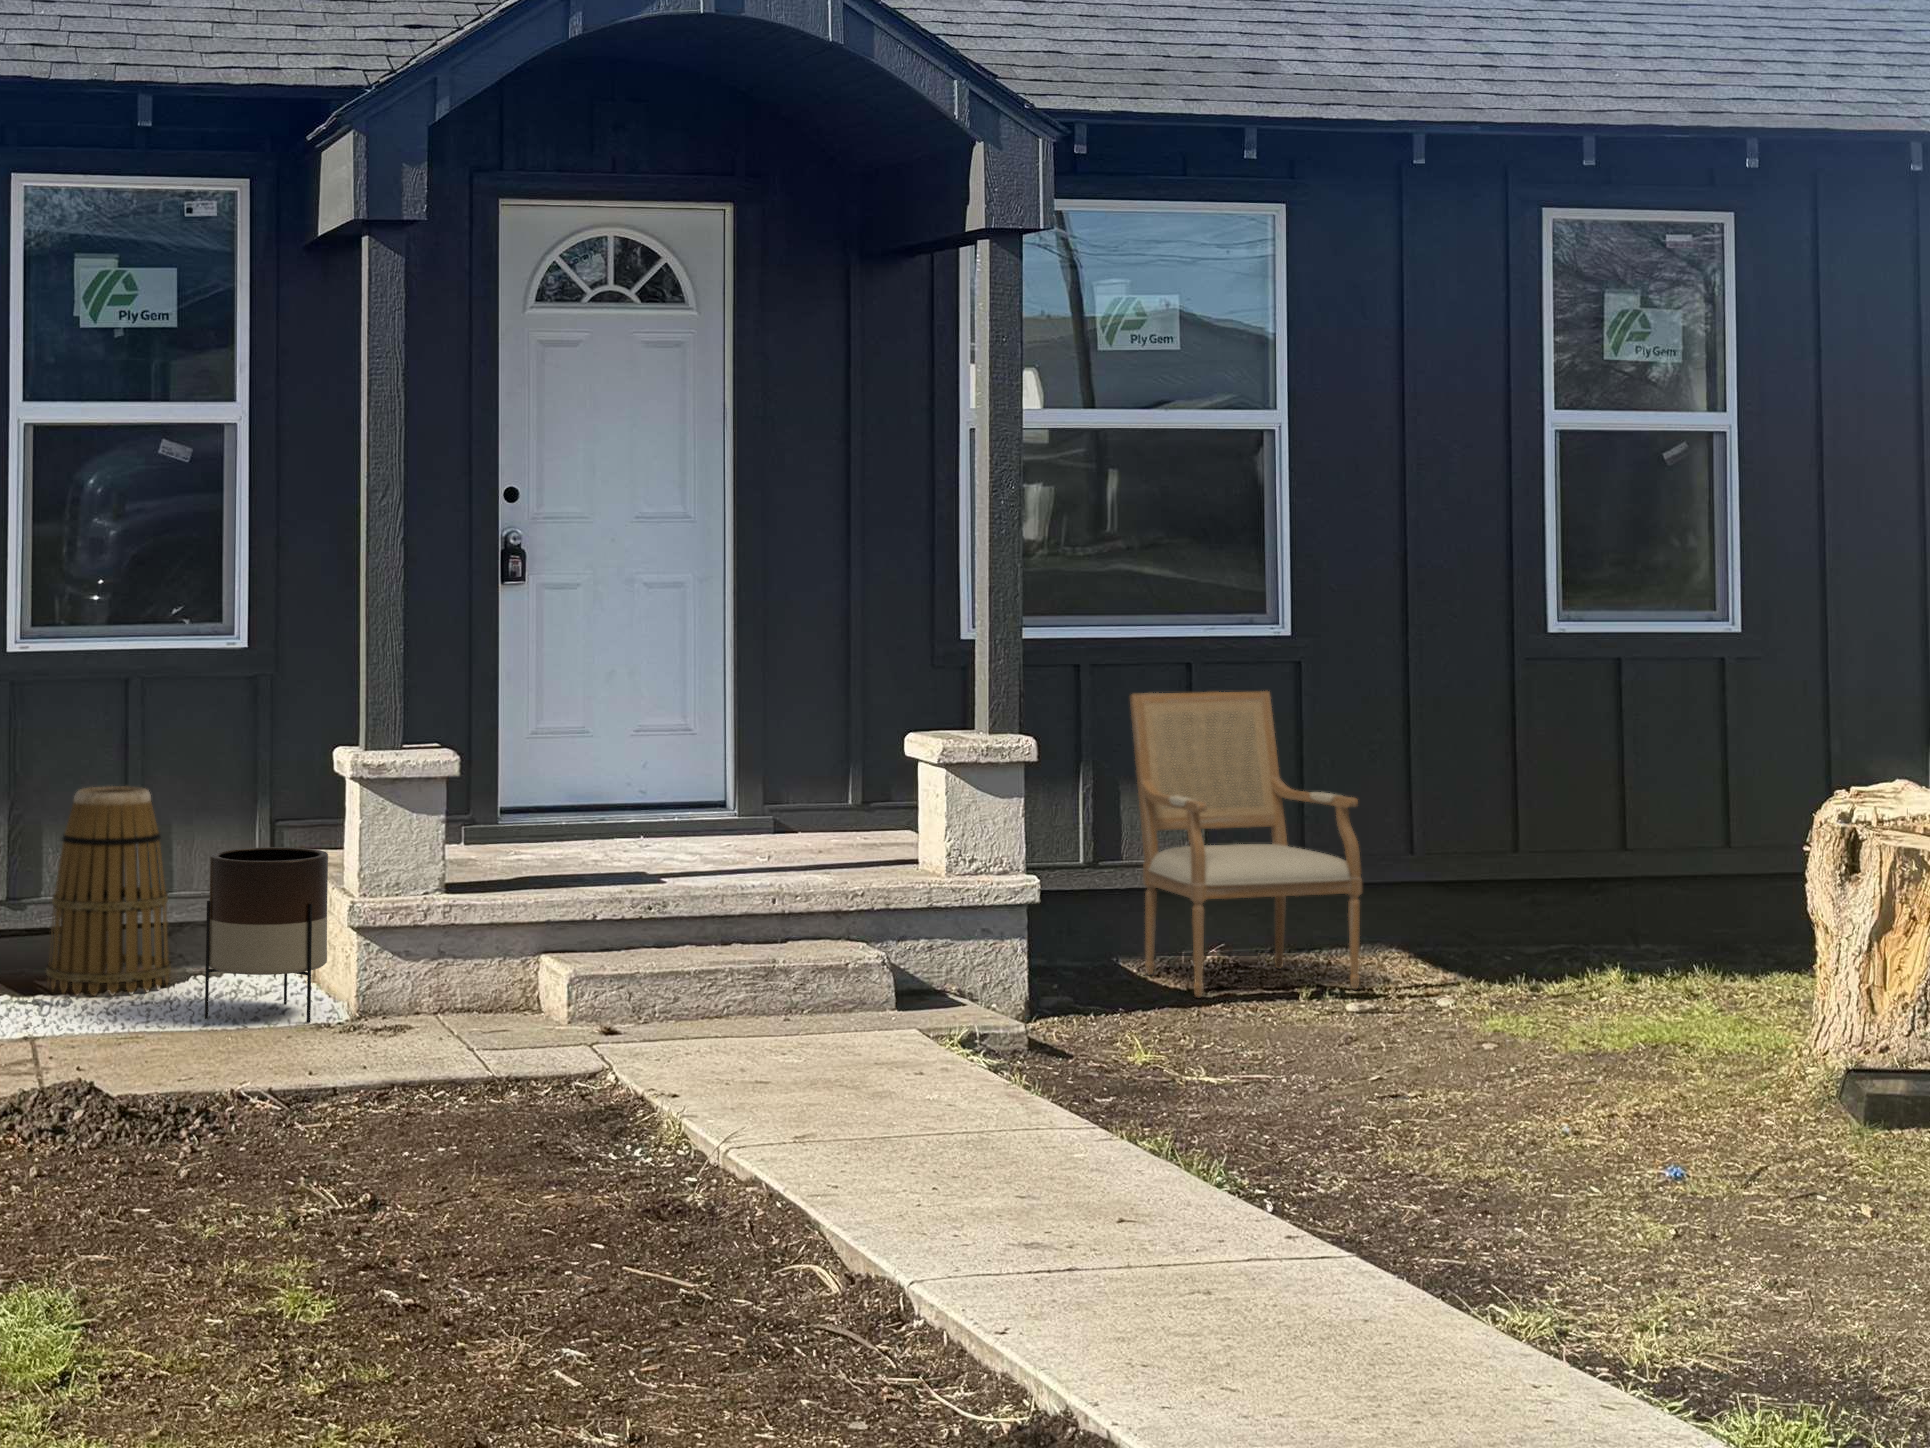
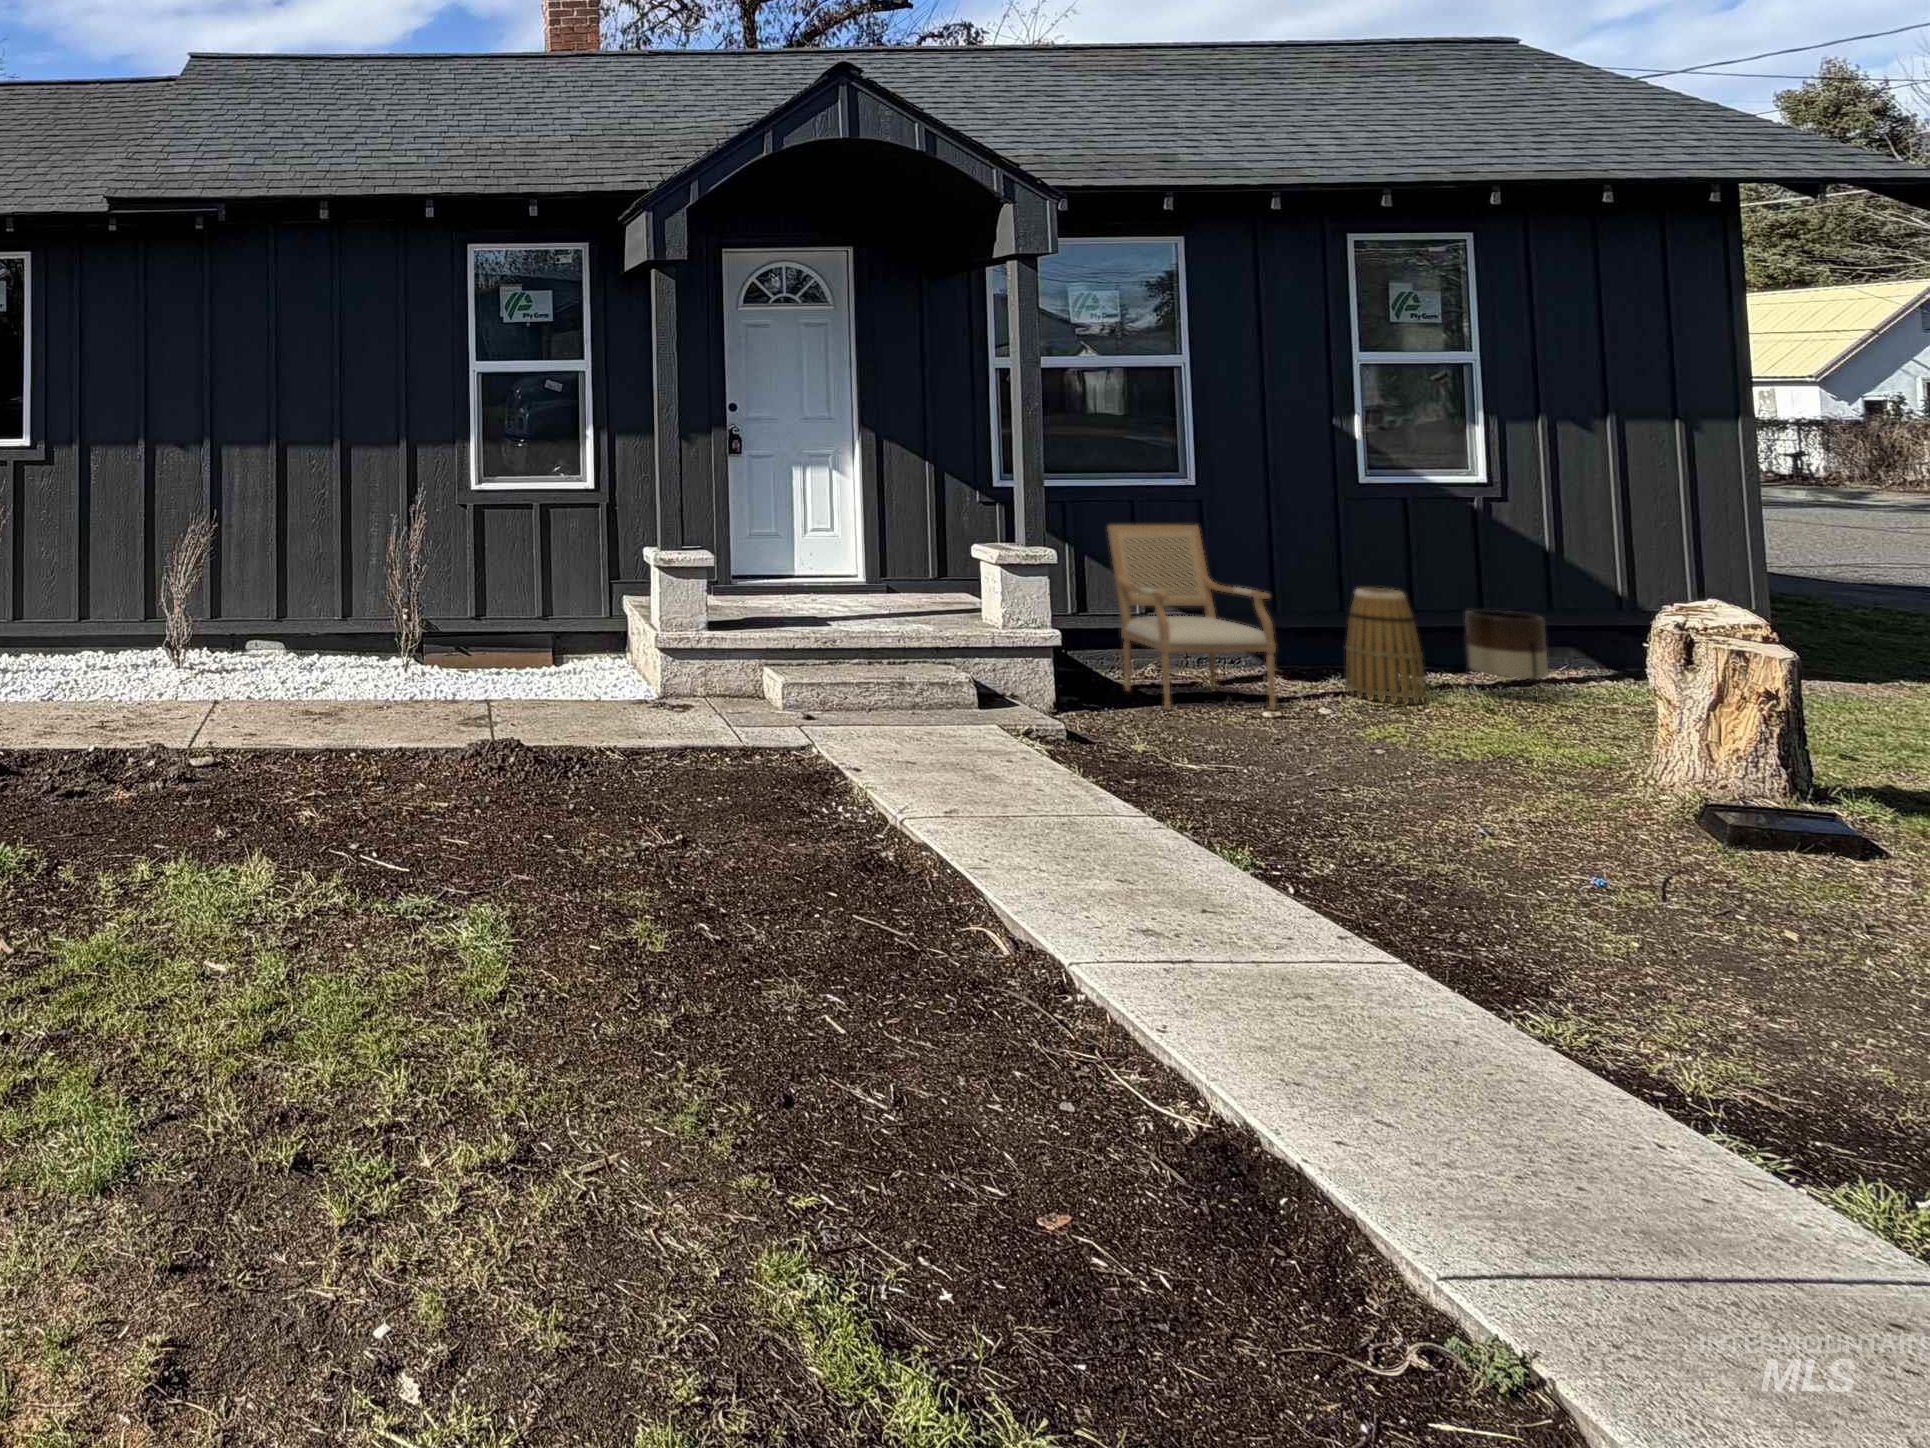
basket: present [46,786,171,996] -> present [1345,588,1428,704]
planter: present [205,847,328,1023] -> present [1465,610,1548,704]

